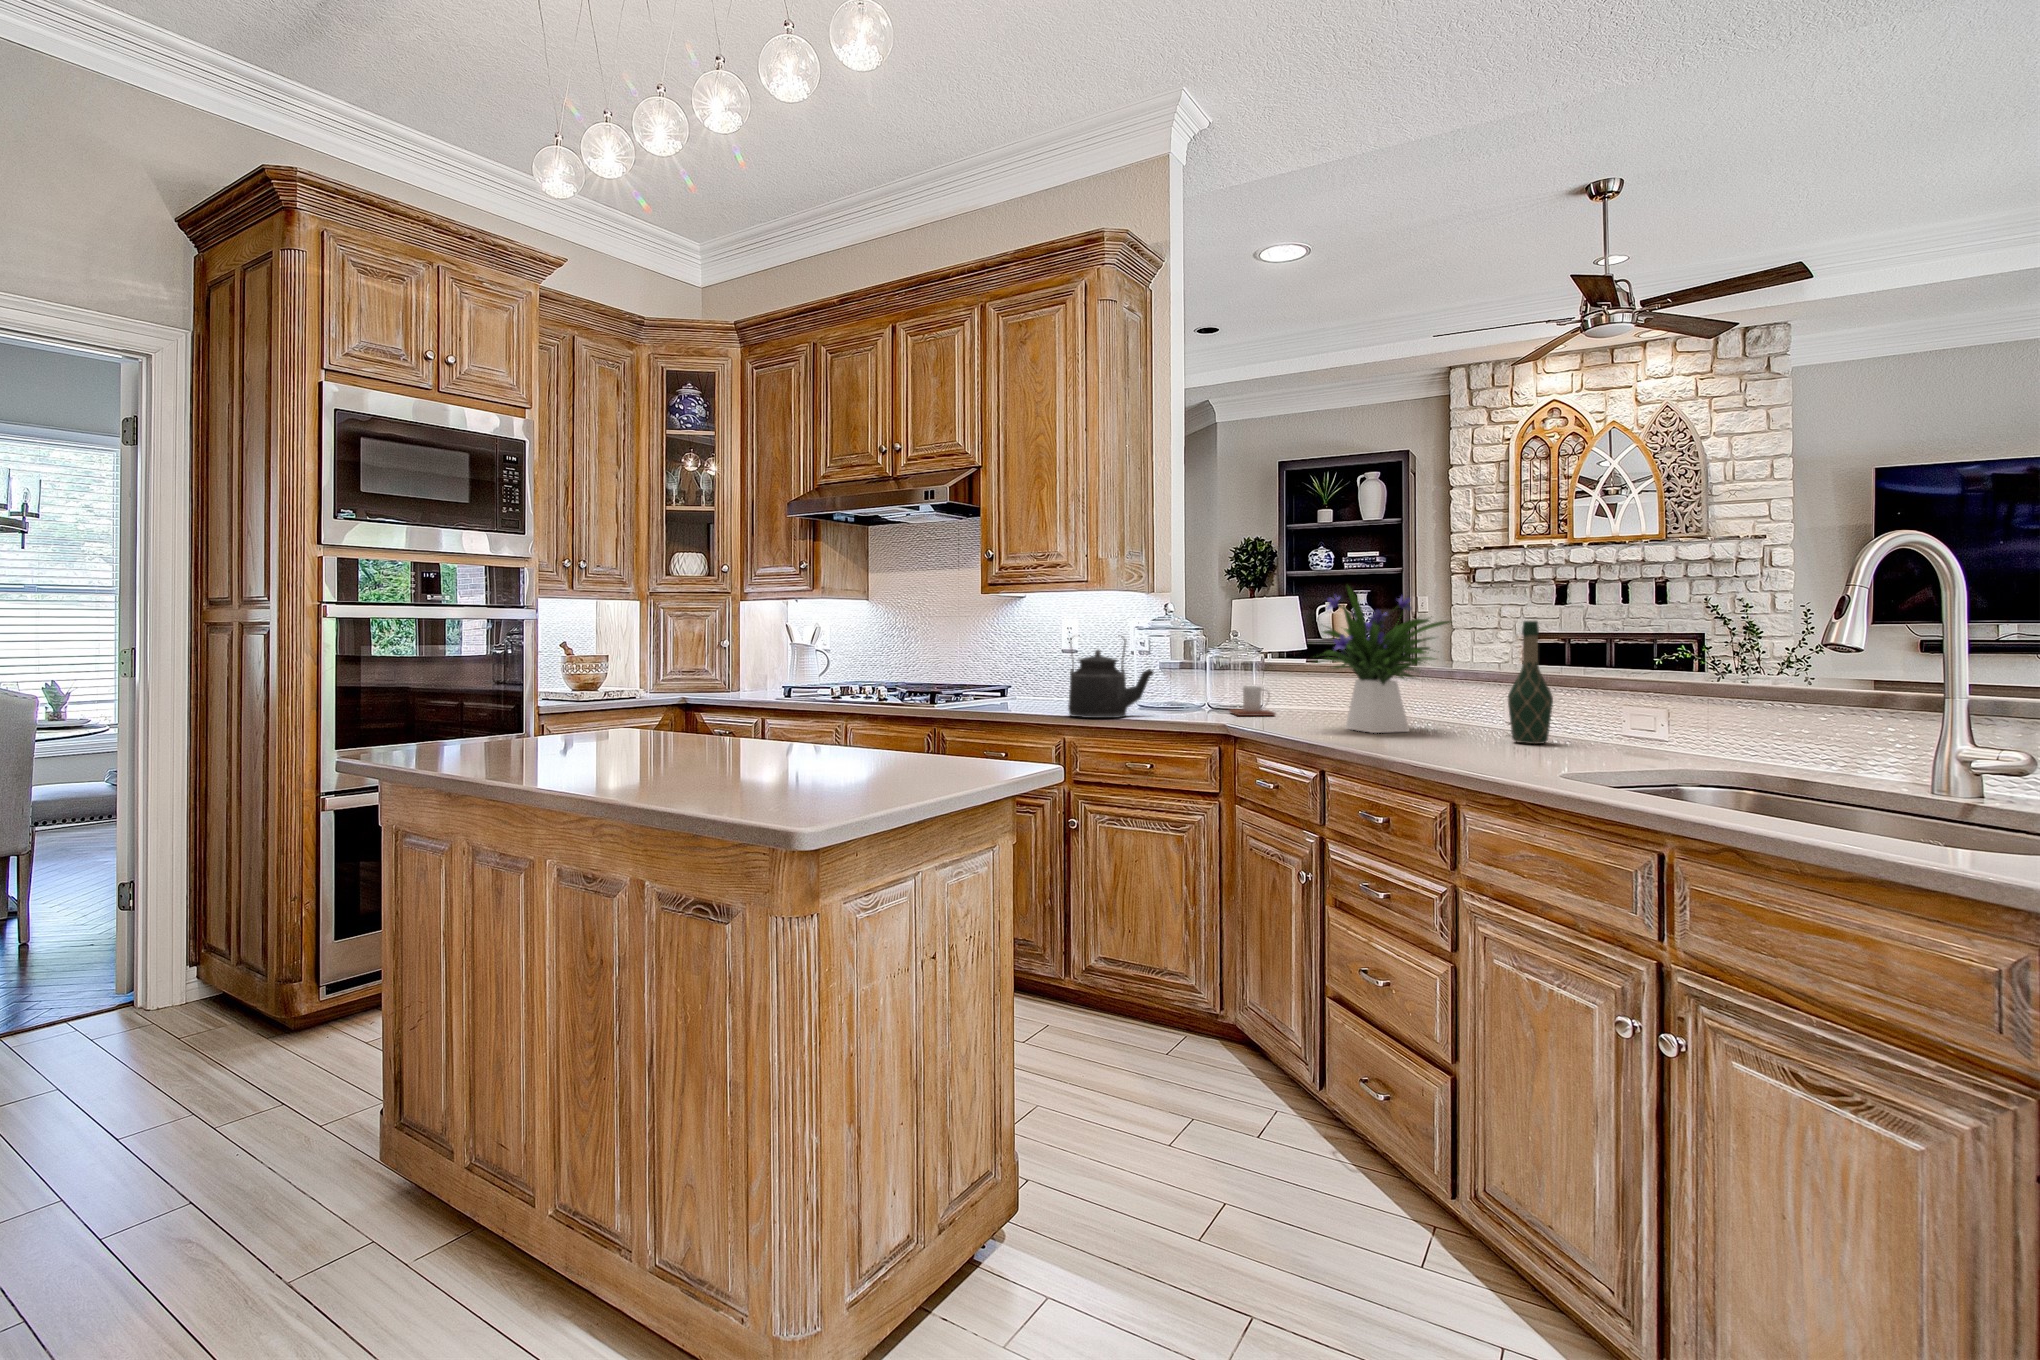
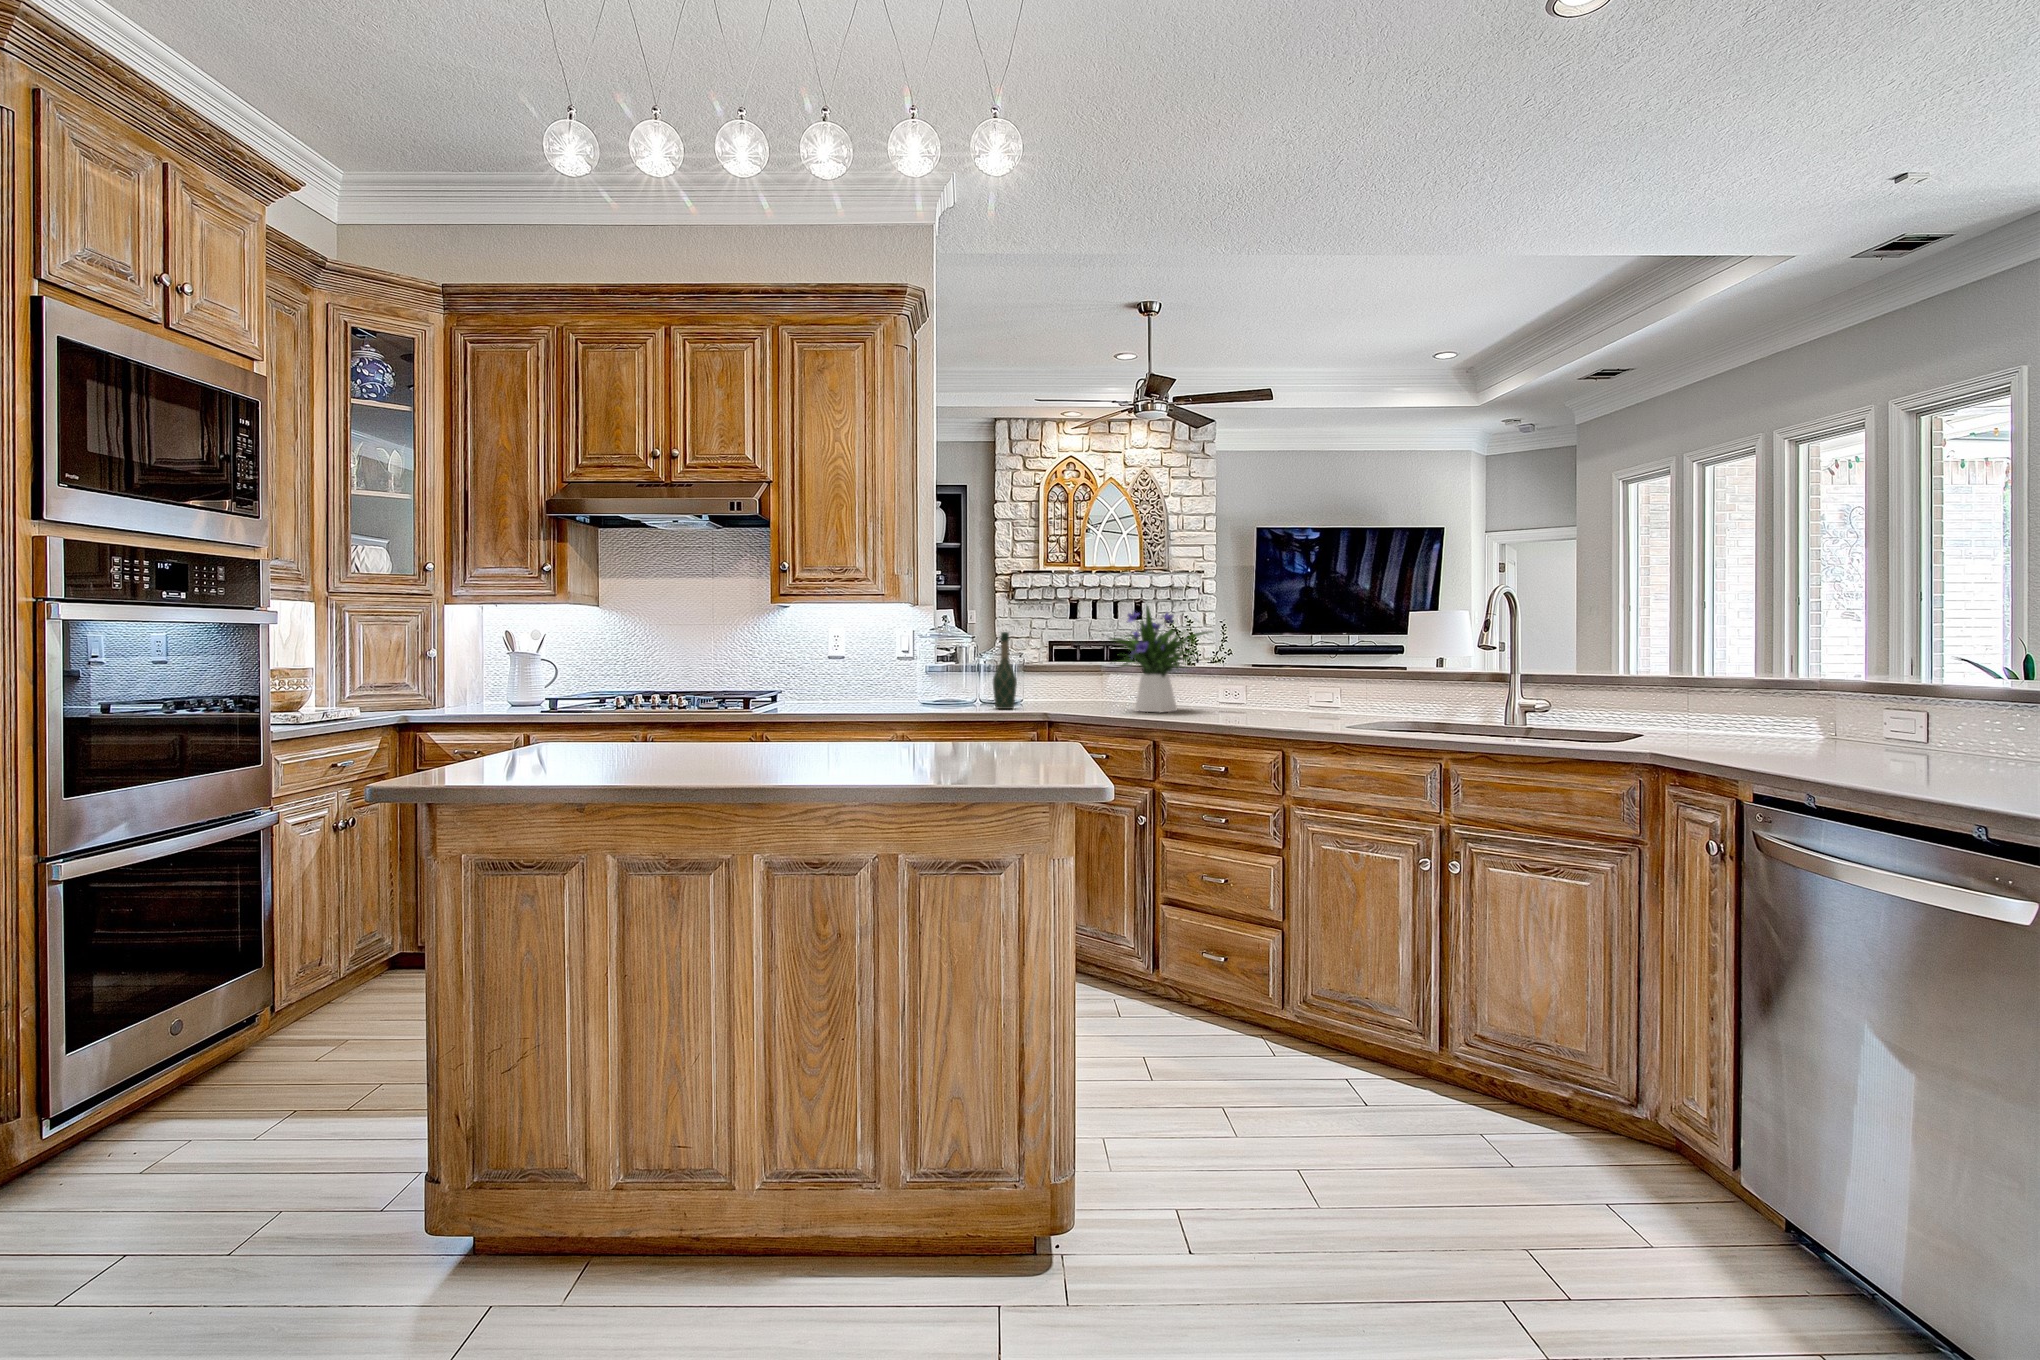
wine bottle: present [1508,621,1553,744] -> present [993,632,1017,709]
kettle: present [1068,637,1154,718] -> none [906,642,971,713]
mug: present [1230,686,1275,716] -> none [1014,683,1055,706]

